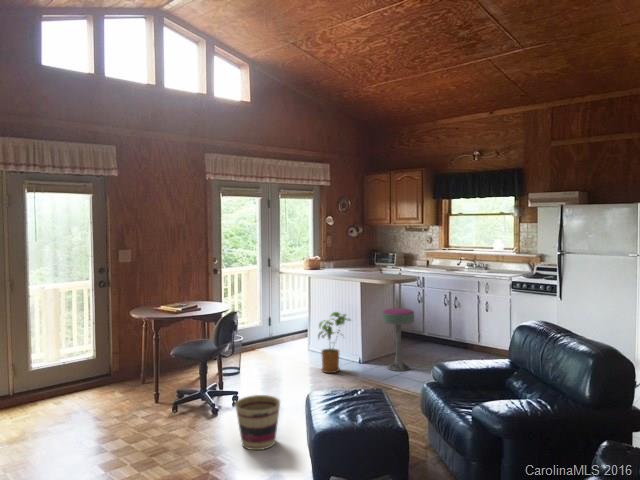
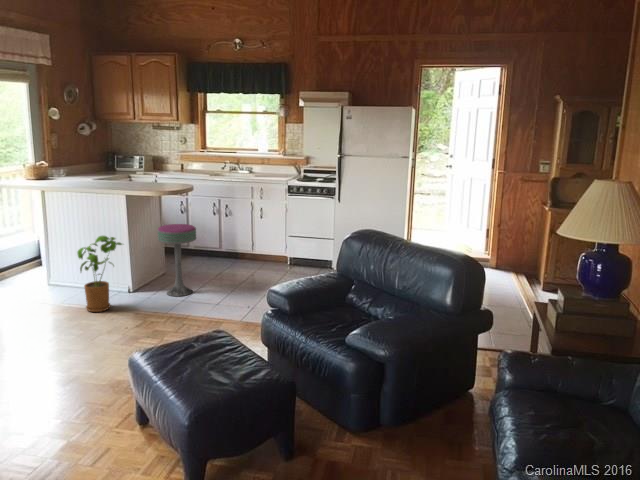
basket: present [235,395,280,450] -> none [18,365,87,443]

